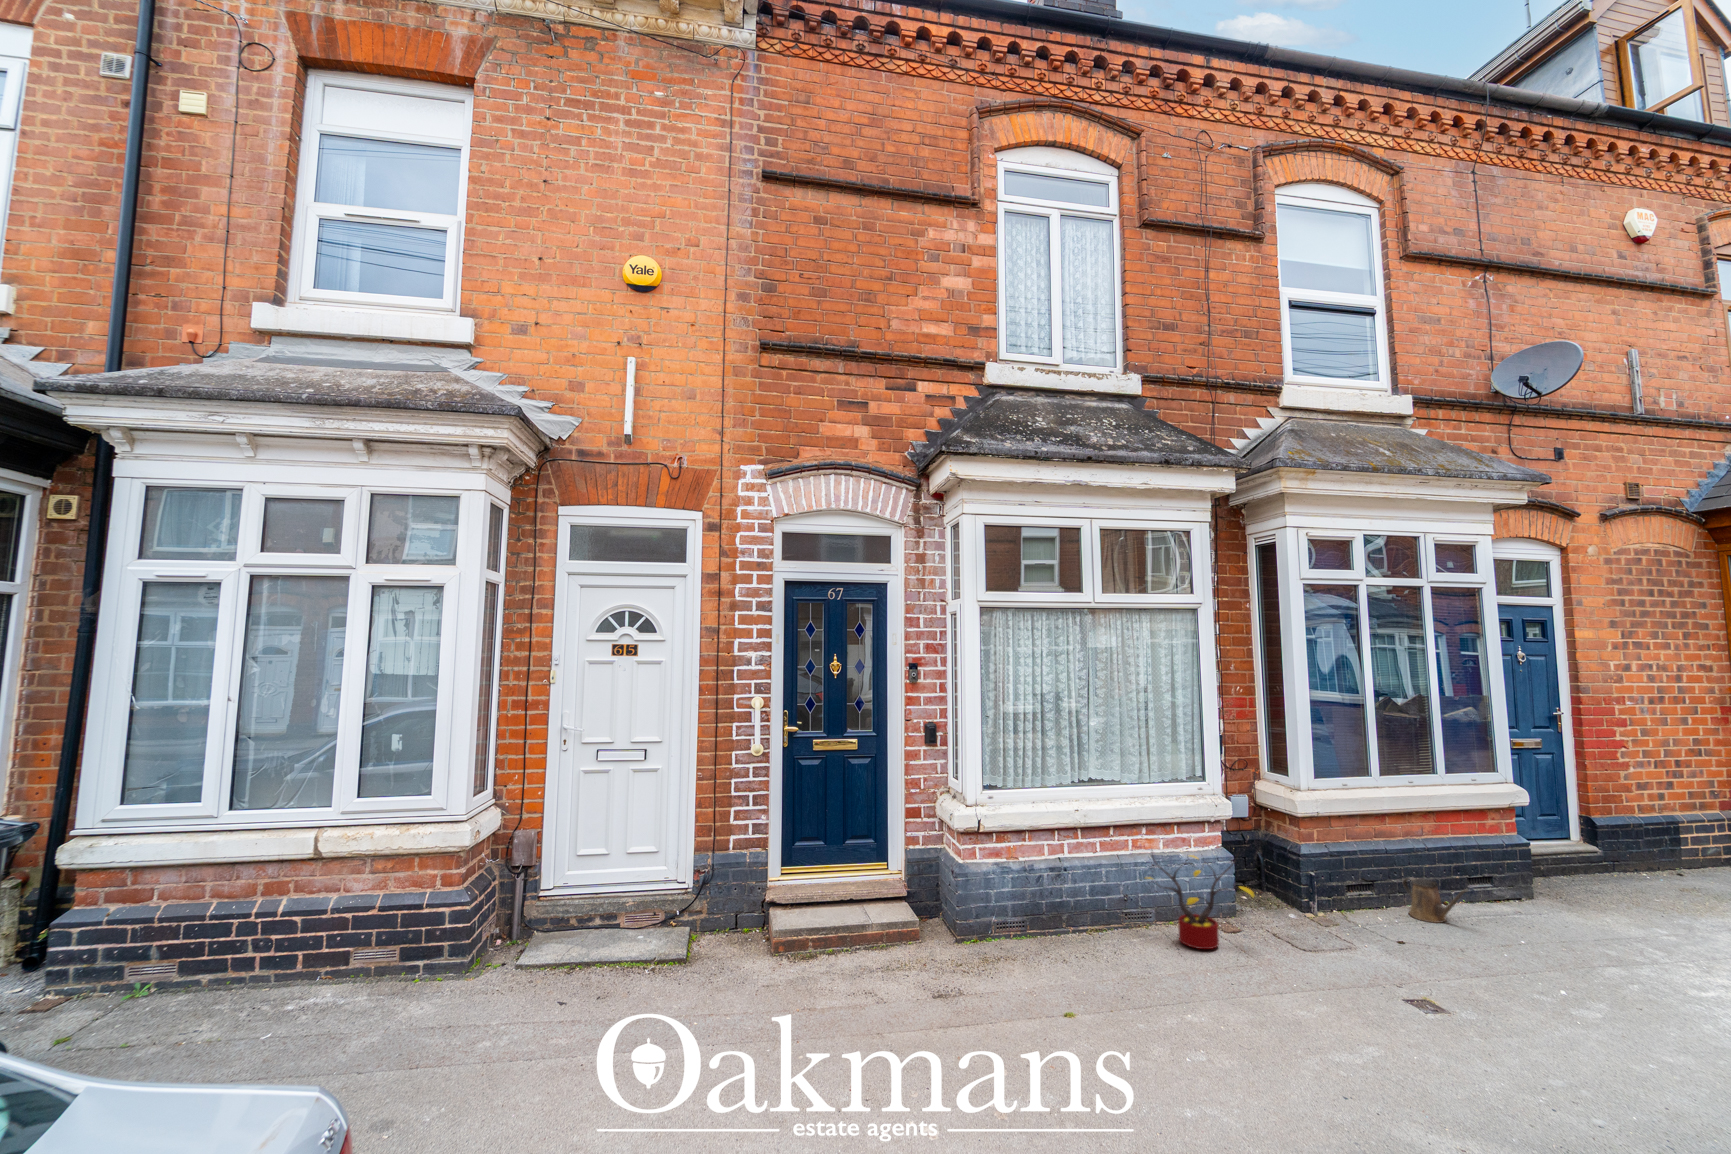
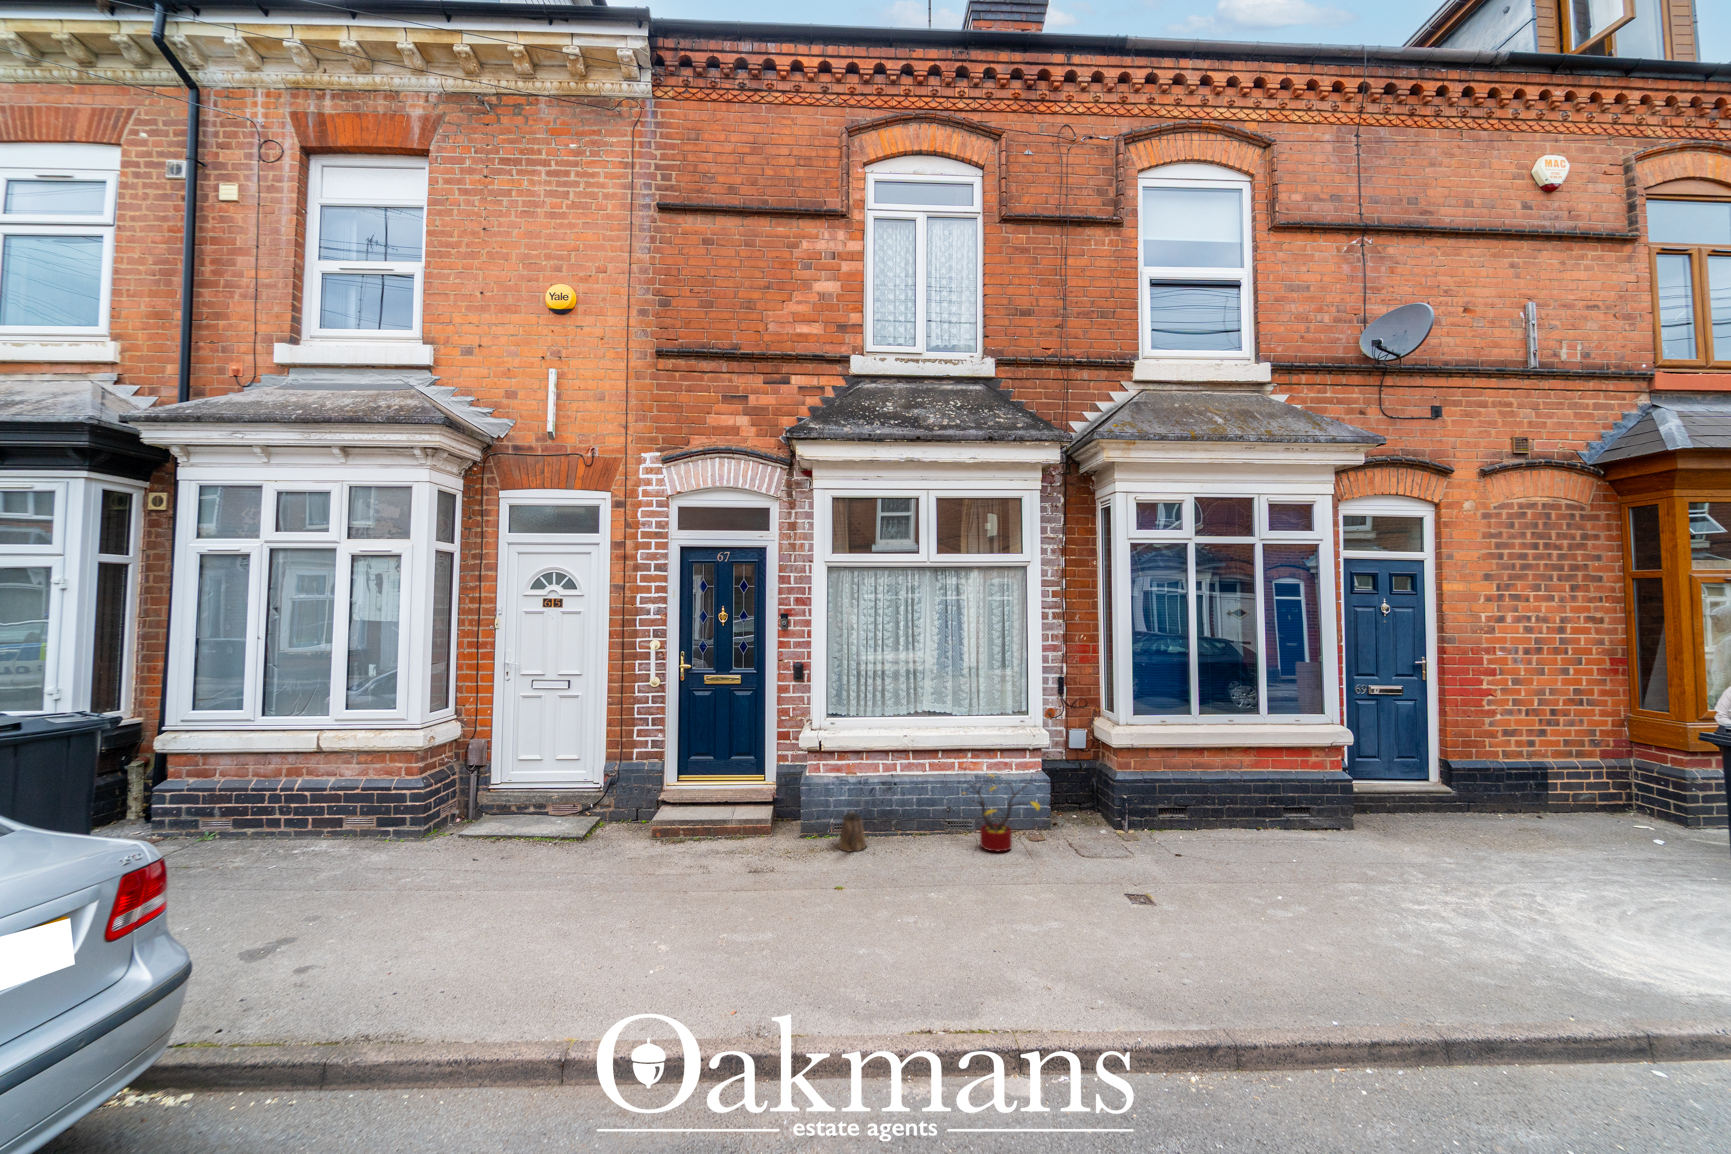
watering can: present [1403,877,1468,923] -> present [838,811,867,852]

